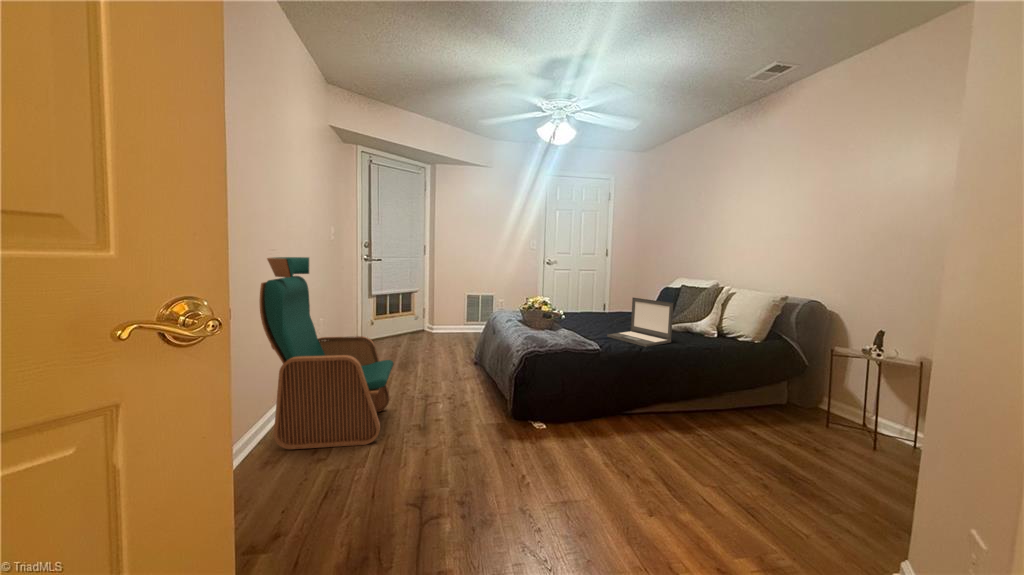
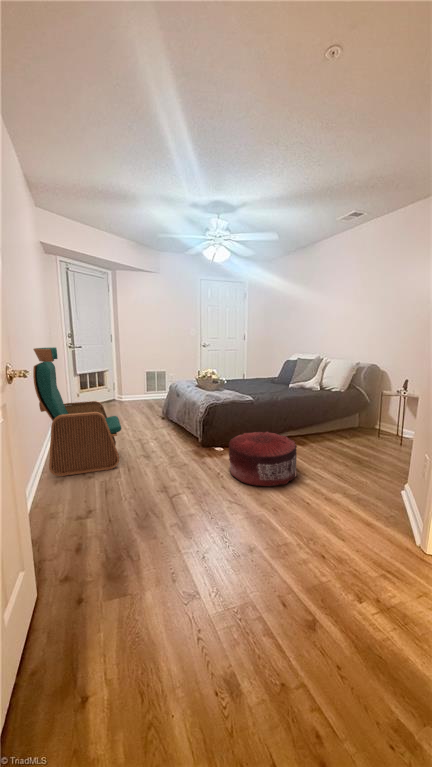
laptop: present [607,298,673,347] -> none [255,367,295,397]
pouf: none [545,405,668,518] -> present [229,432,297,486]

